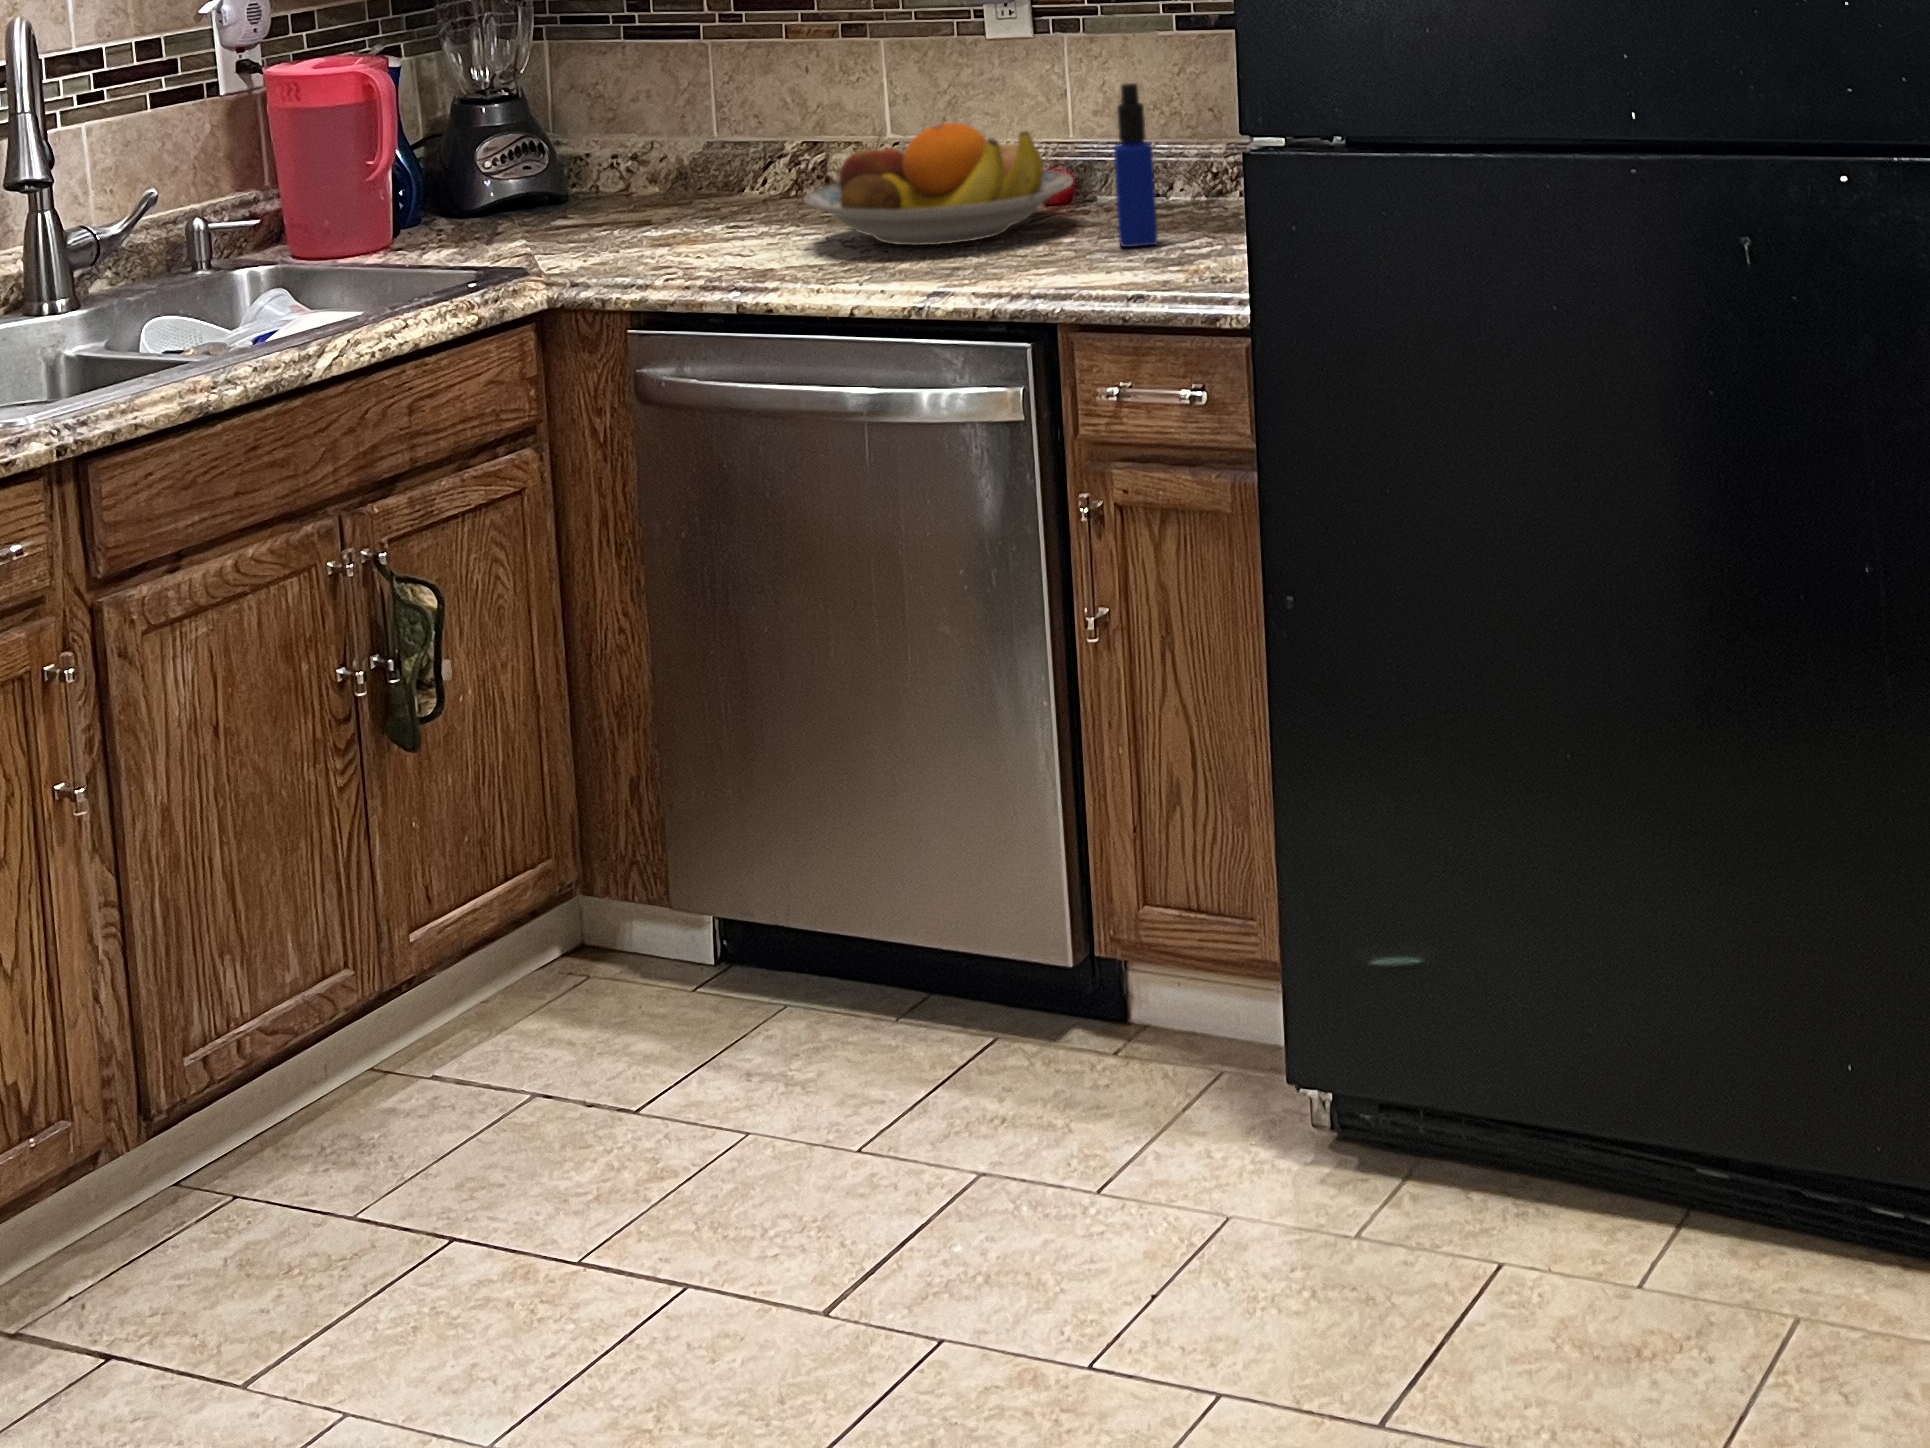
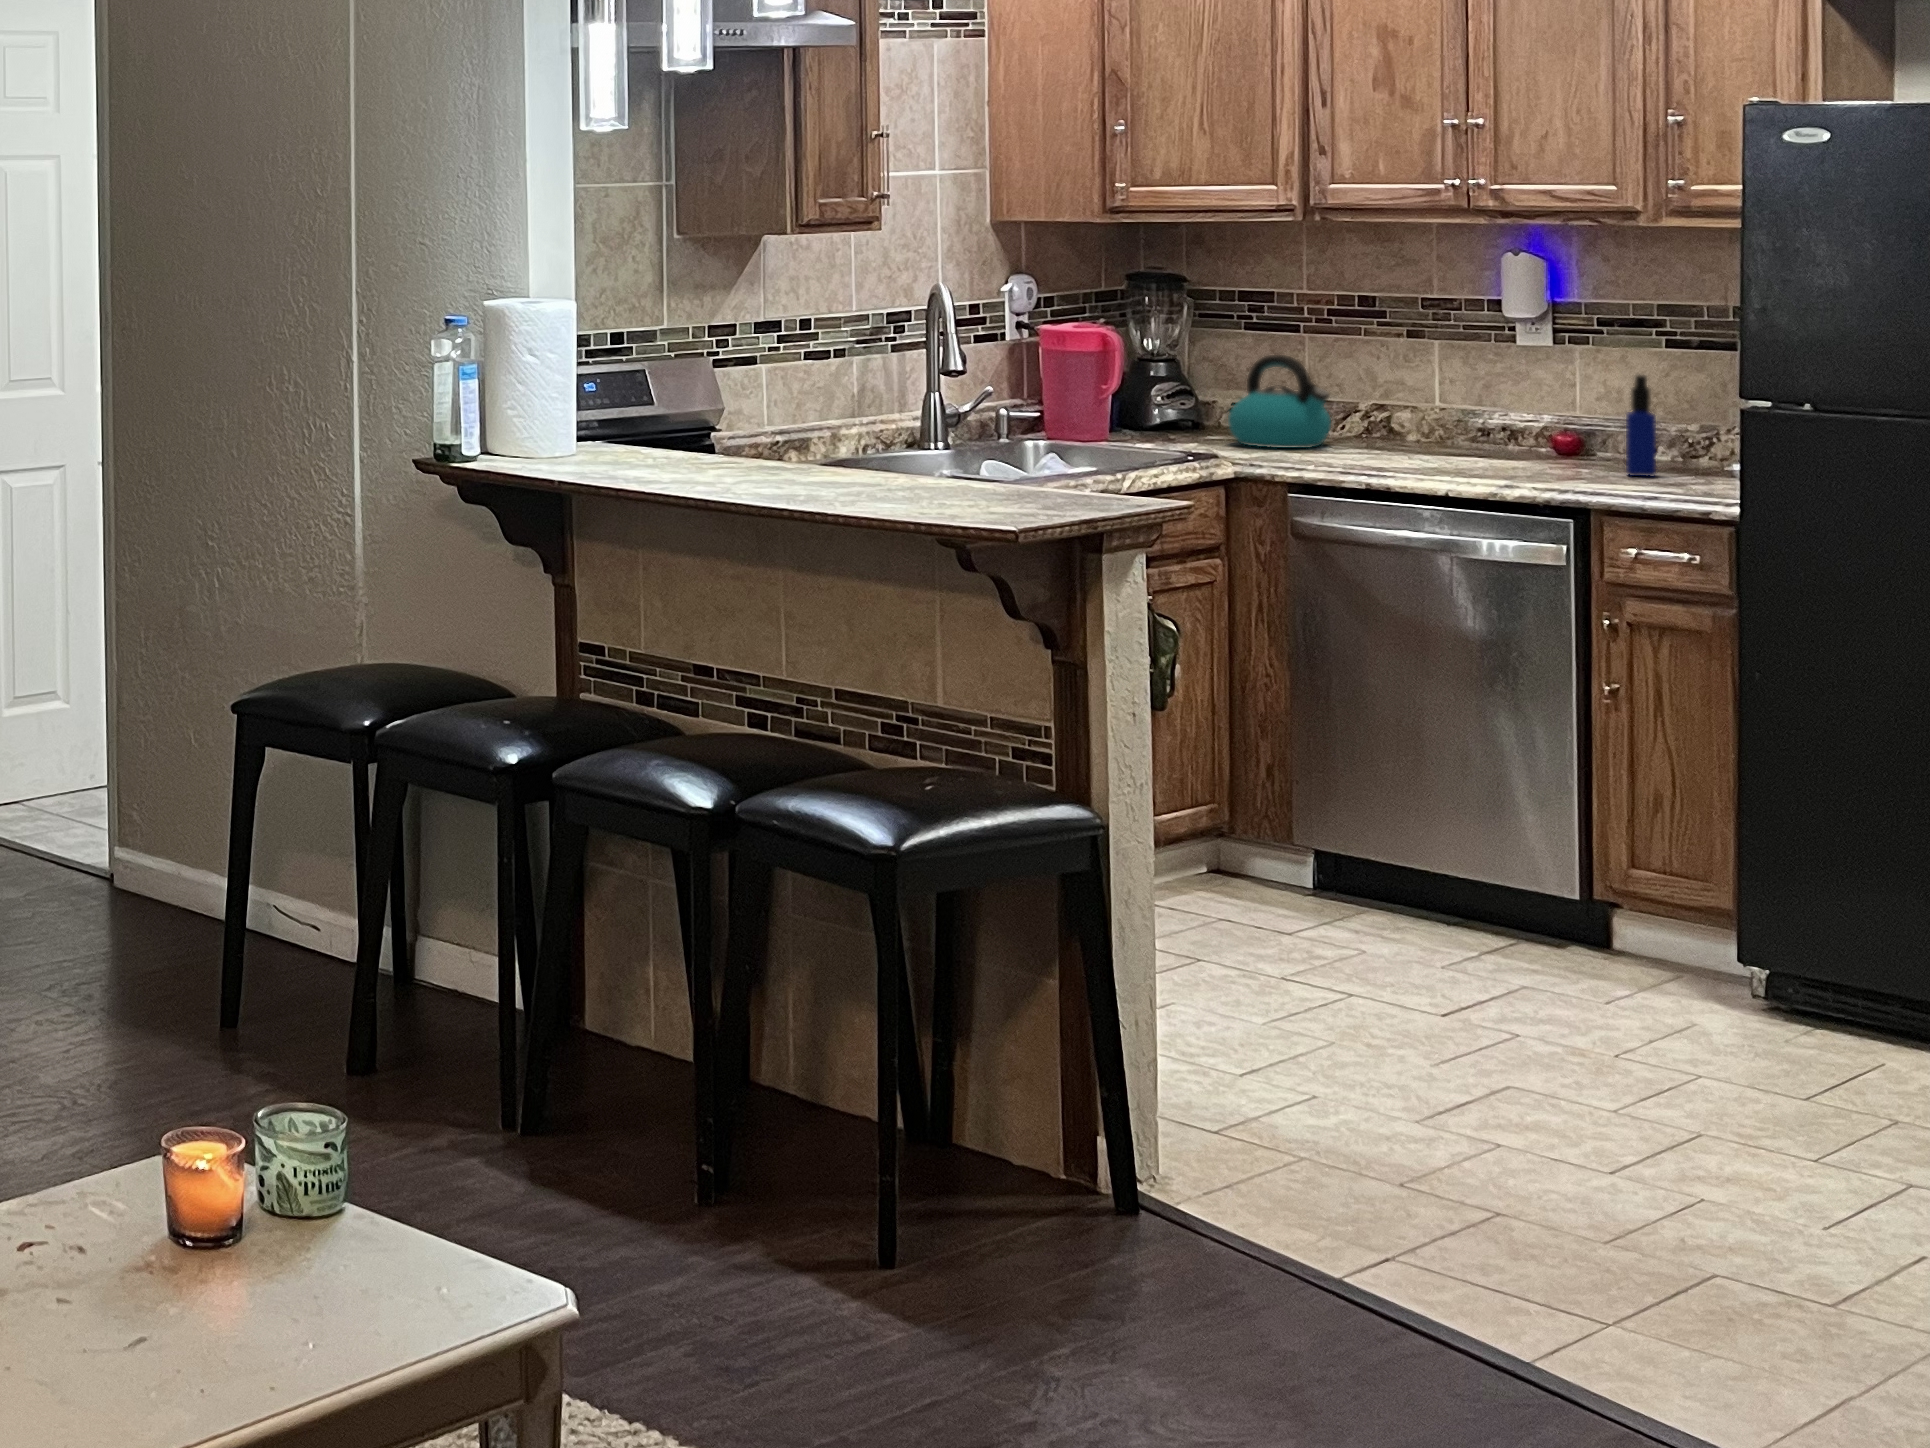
kettle: none [576,82,729,236] -> present [1228,355,1331,448]
fruit bowl: present [804,123,1073,245] -> none [1399,392,1588,466]

